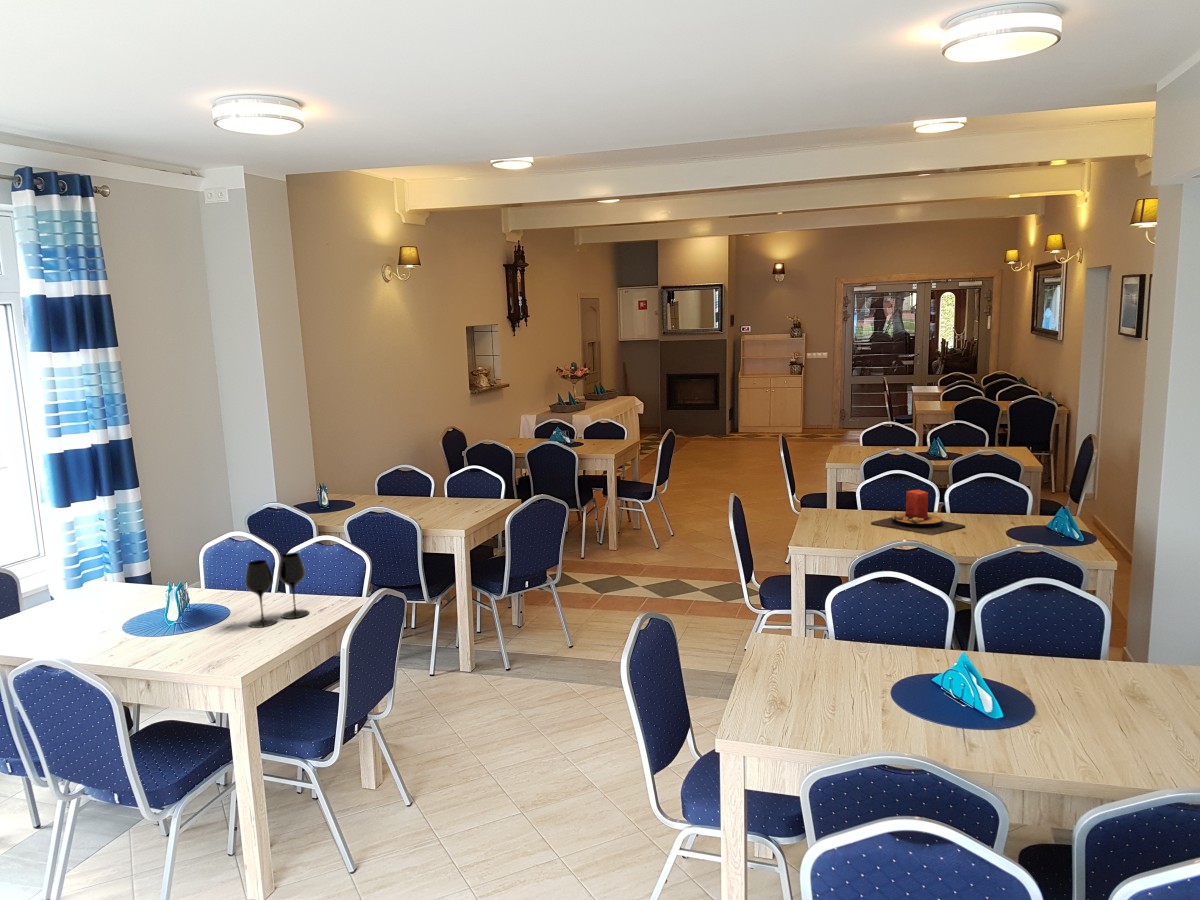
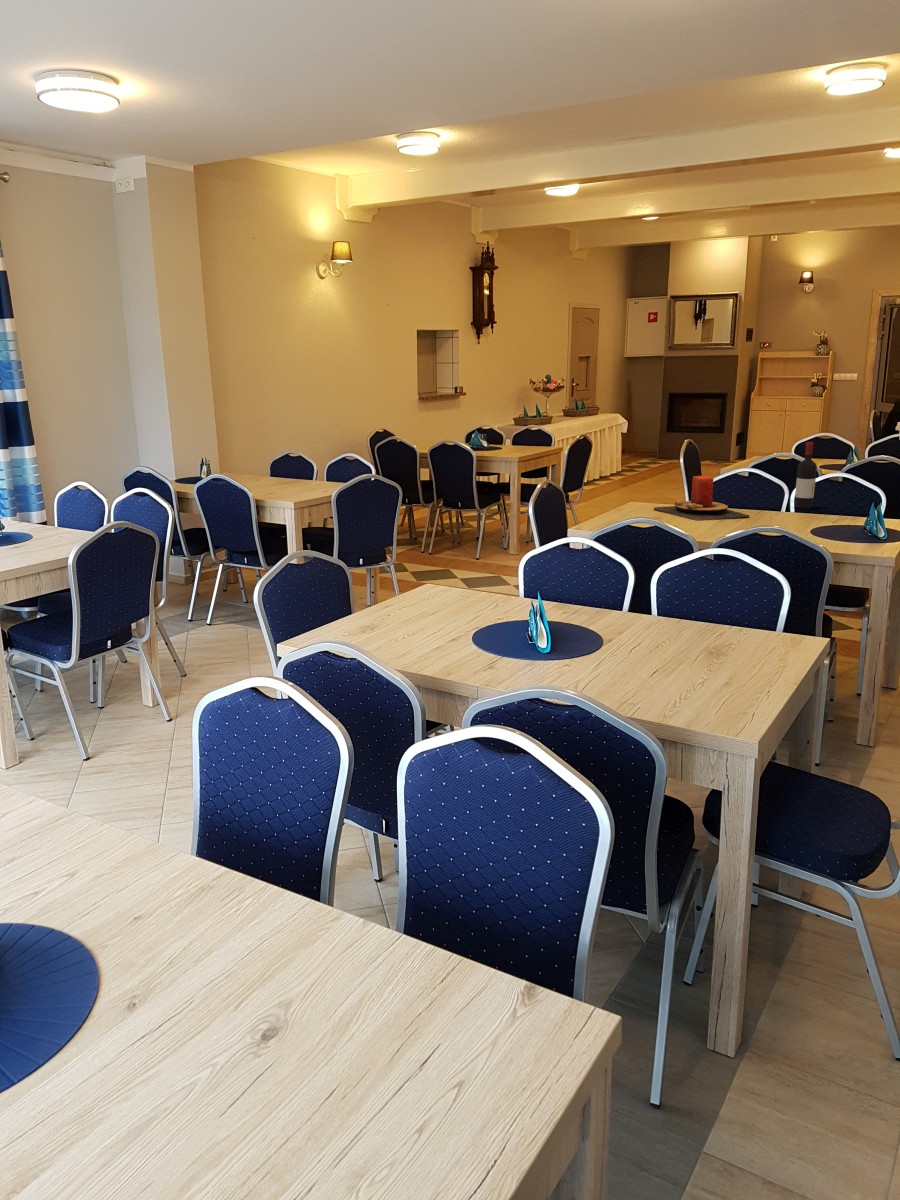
wine bottle: none [974,452,993,512] -> present [794,442,817,509]
wine glass: present [245,553,309,628] -> none [14,485,76,543]

